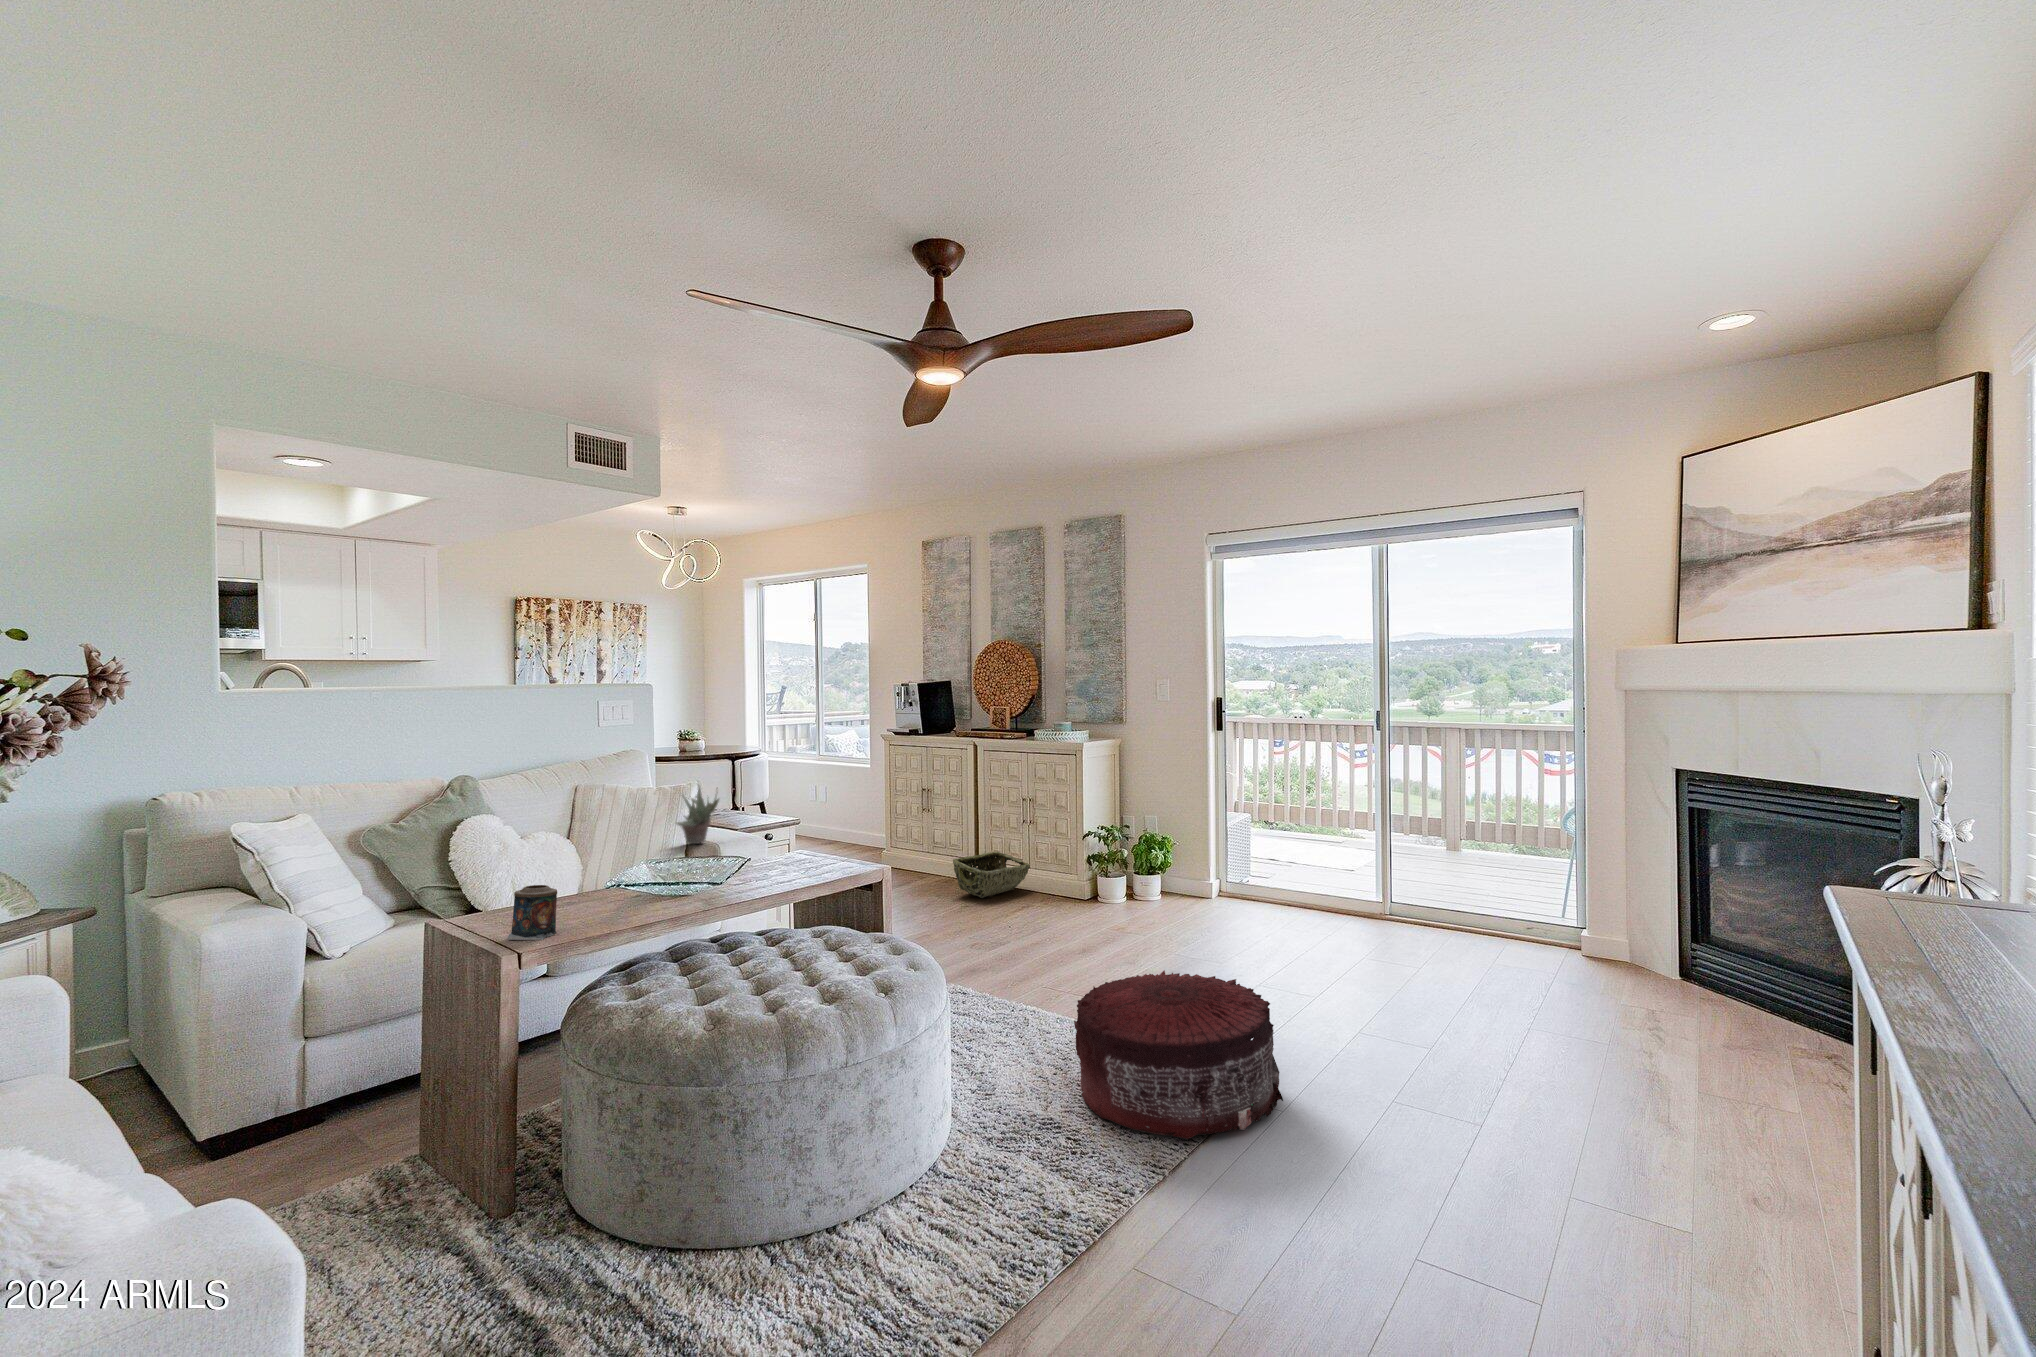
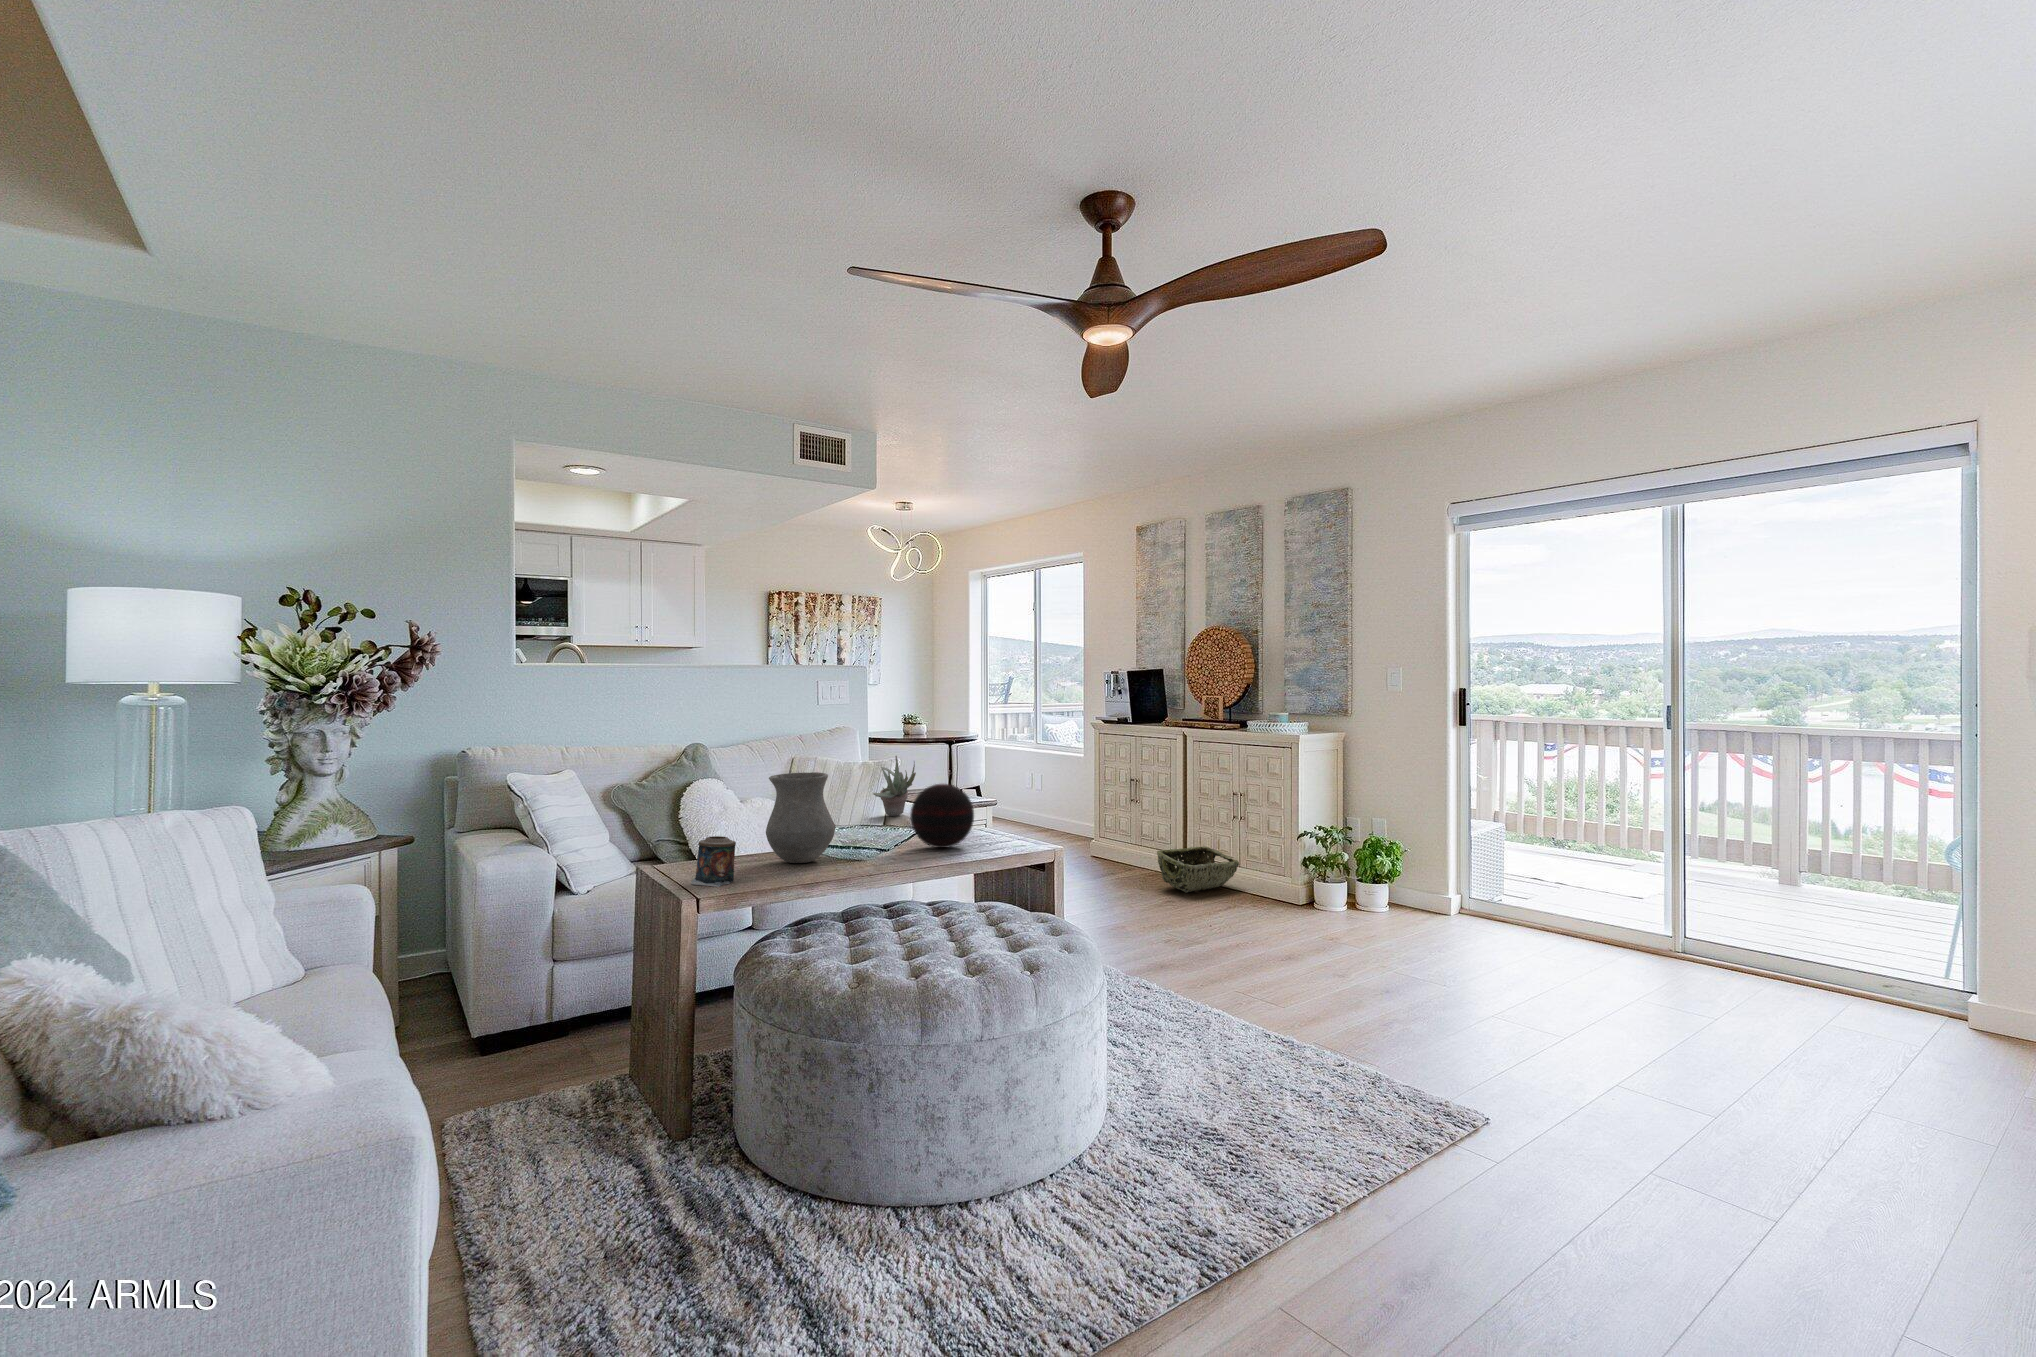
vase: none [581,808,659,906] -> present [766,772,835,863]
decorative orb: none [735,812,802,877] -> present [910,784,974,848]
pouf: present [1074,971,1283,1139] -> none [1249,982,1496,1174]

